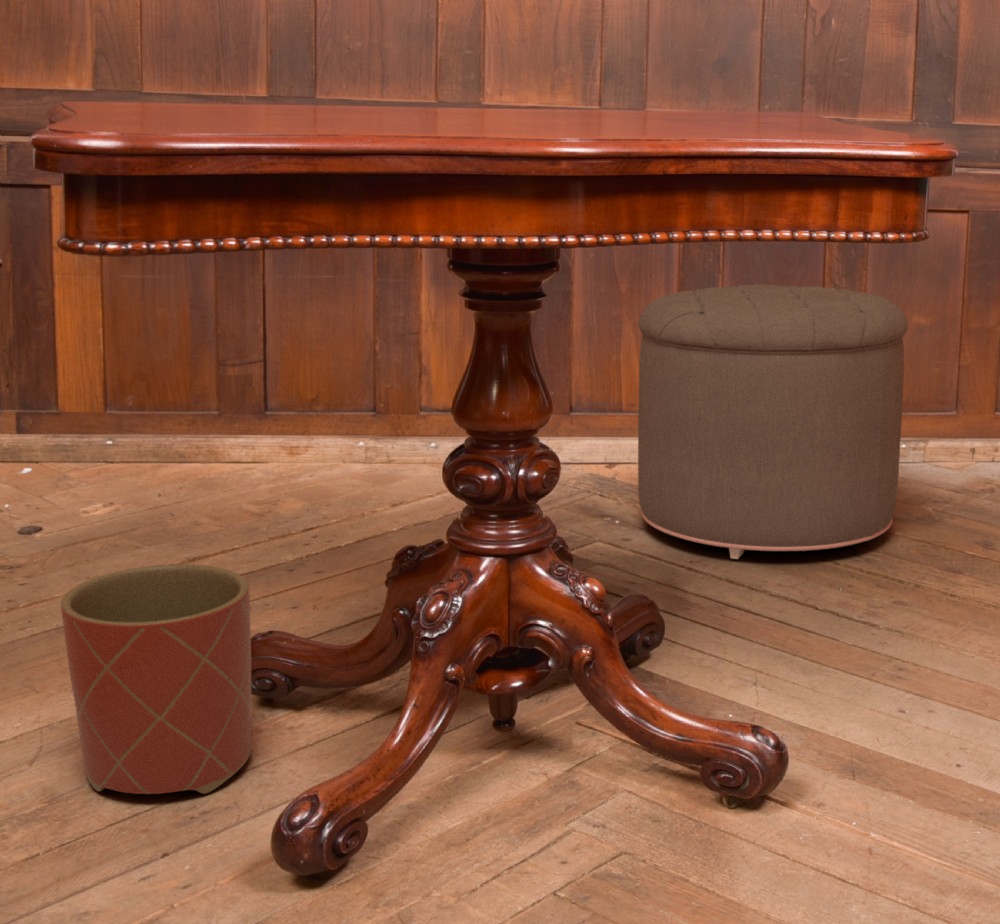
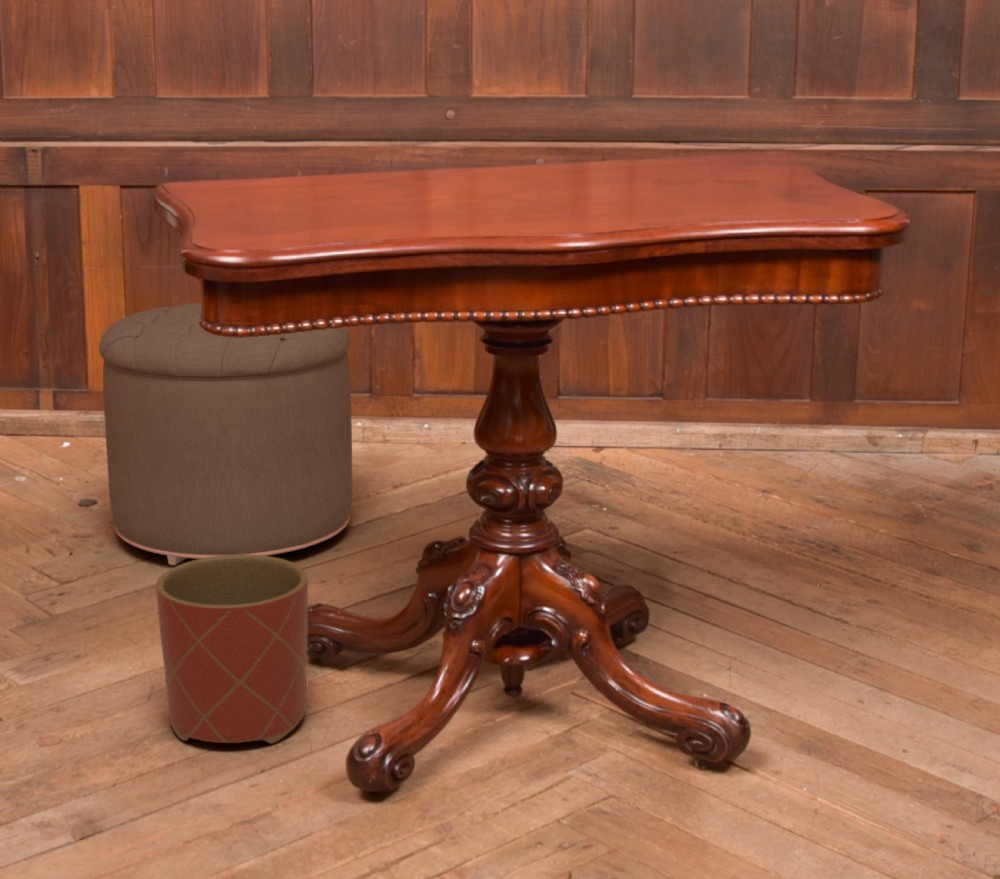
ottoman: present [638,284,908,559] -> present [99,303,352,565]

